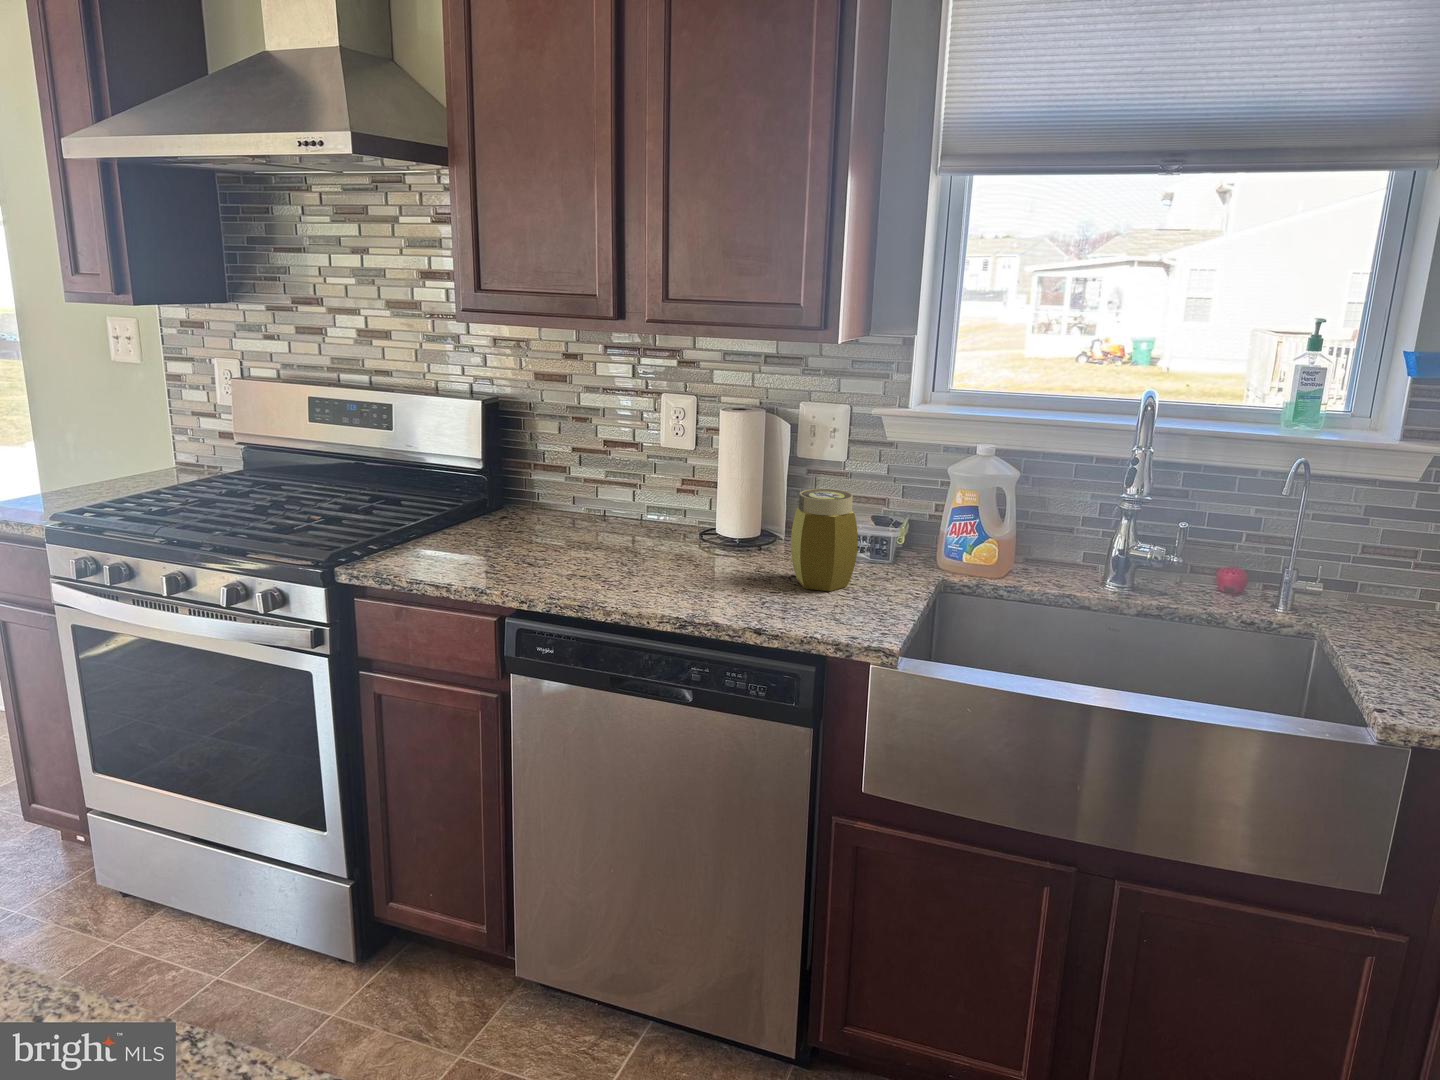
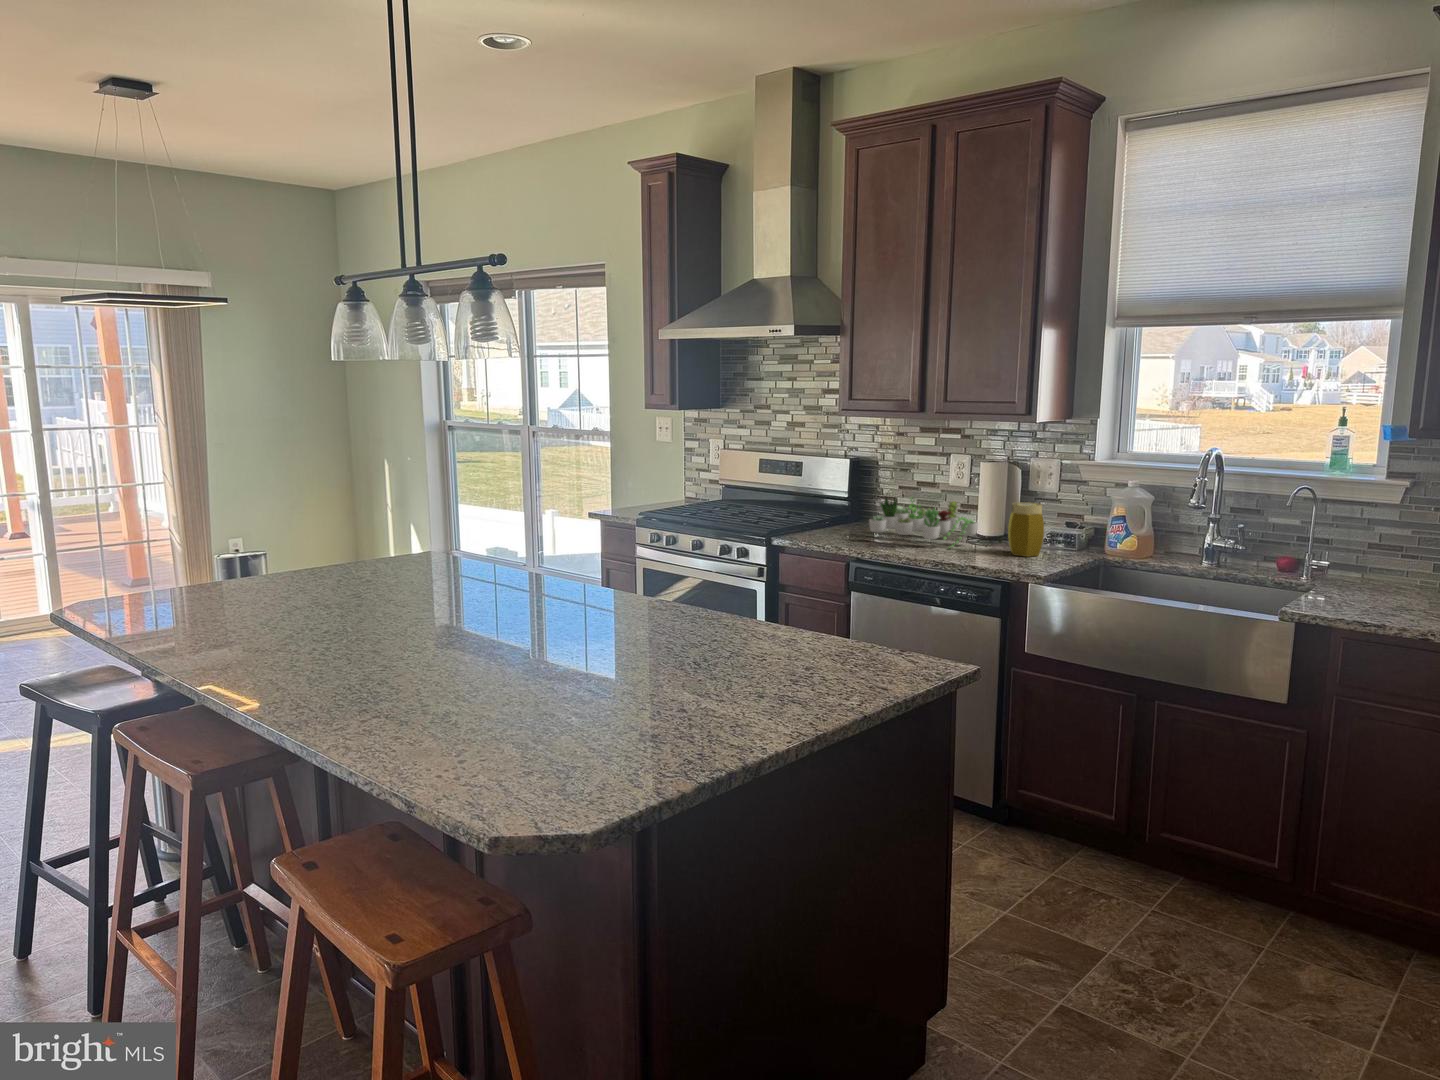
succulent plant: none [527,472,732,580] -> present [869,497,978,549]

